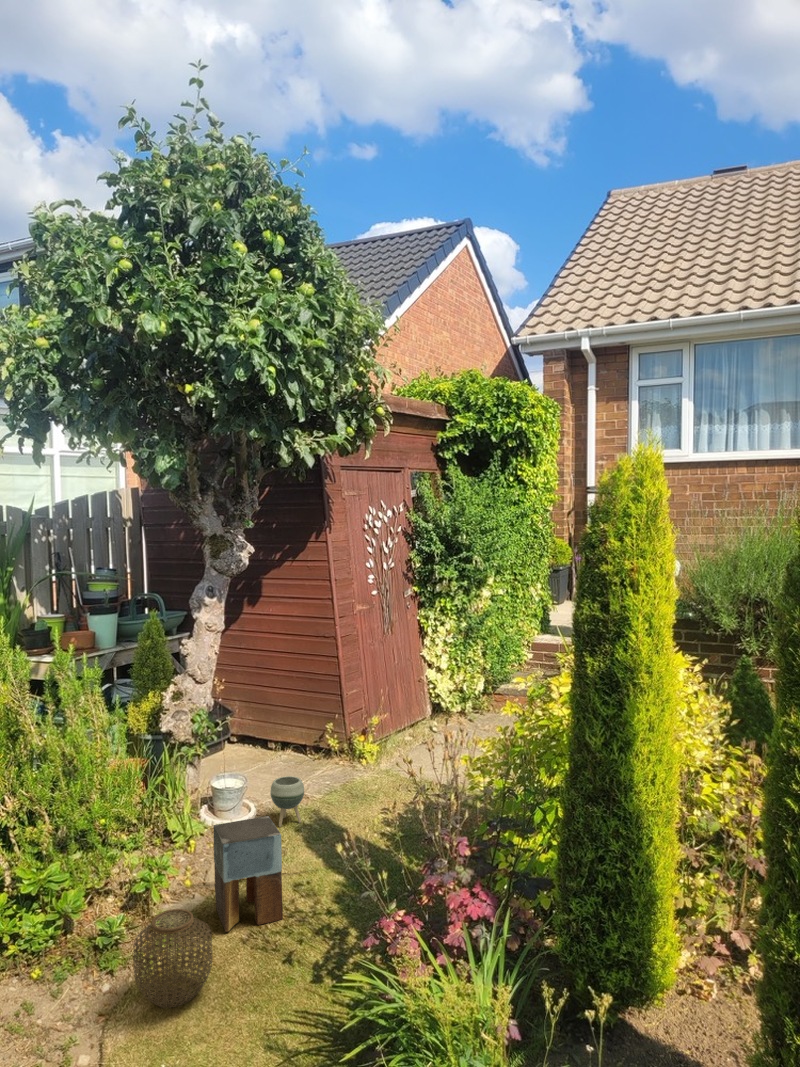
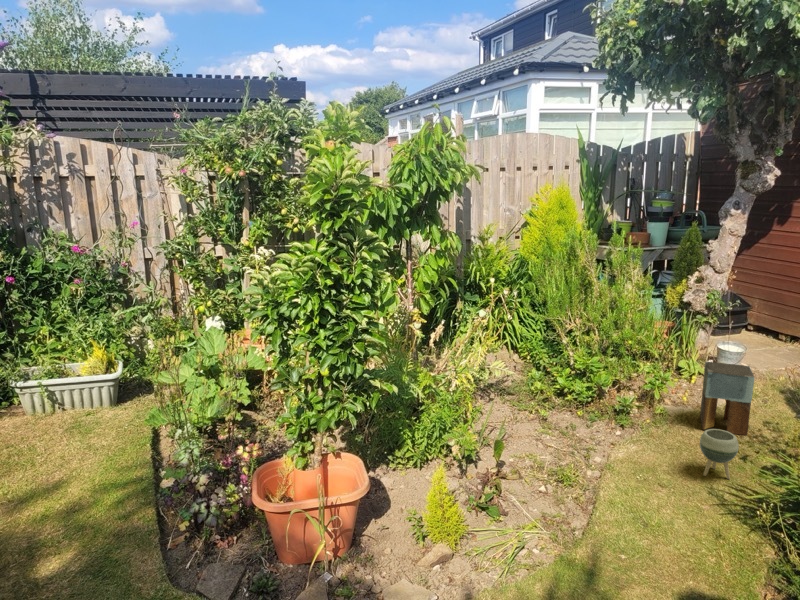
planter: present [270,776,304,827] -> present [700,429,738,479]
woven basket: present [133,909,212,1008] -> none [635,397,688,453]

